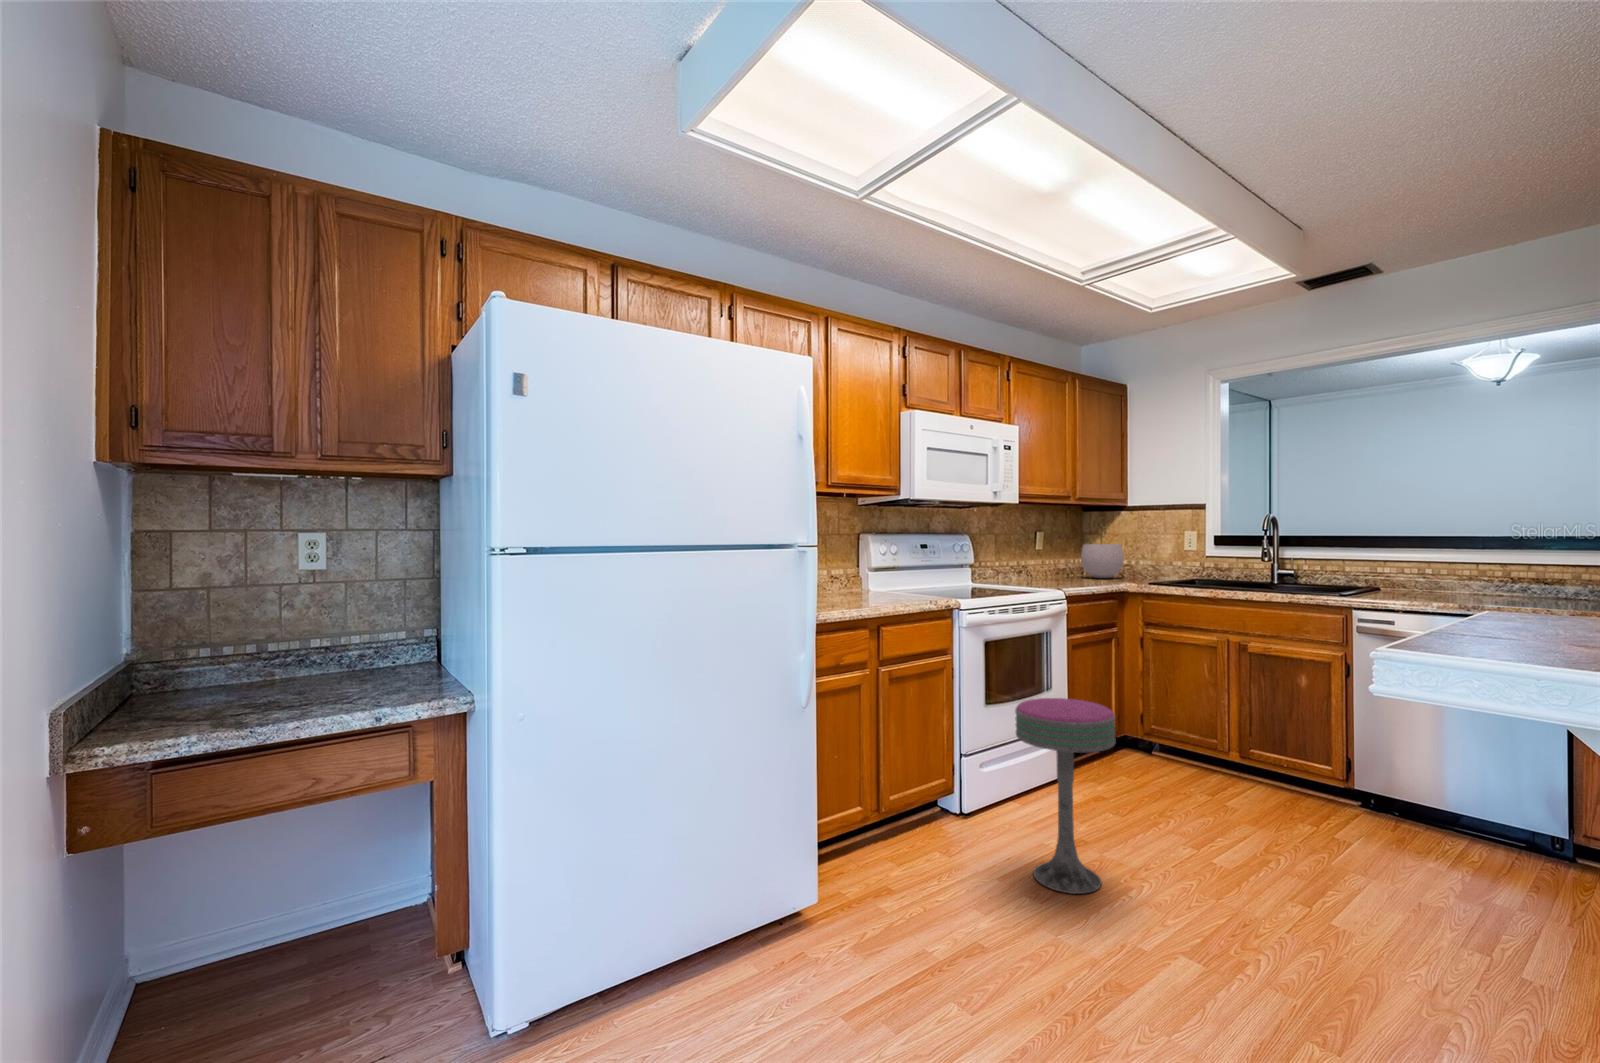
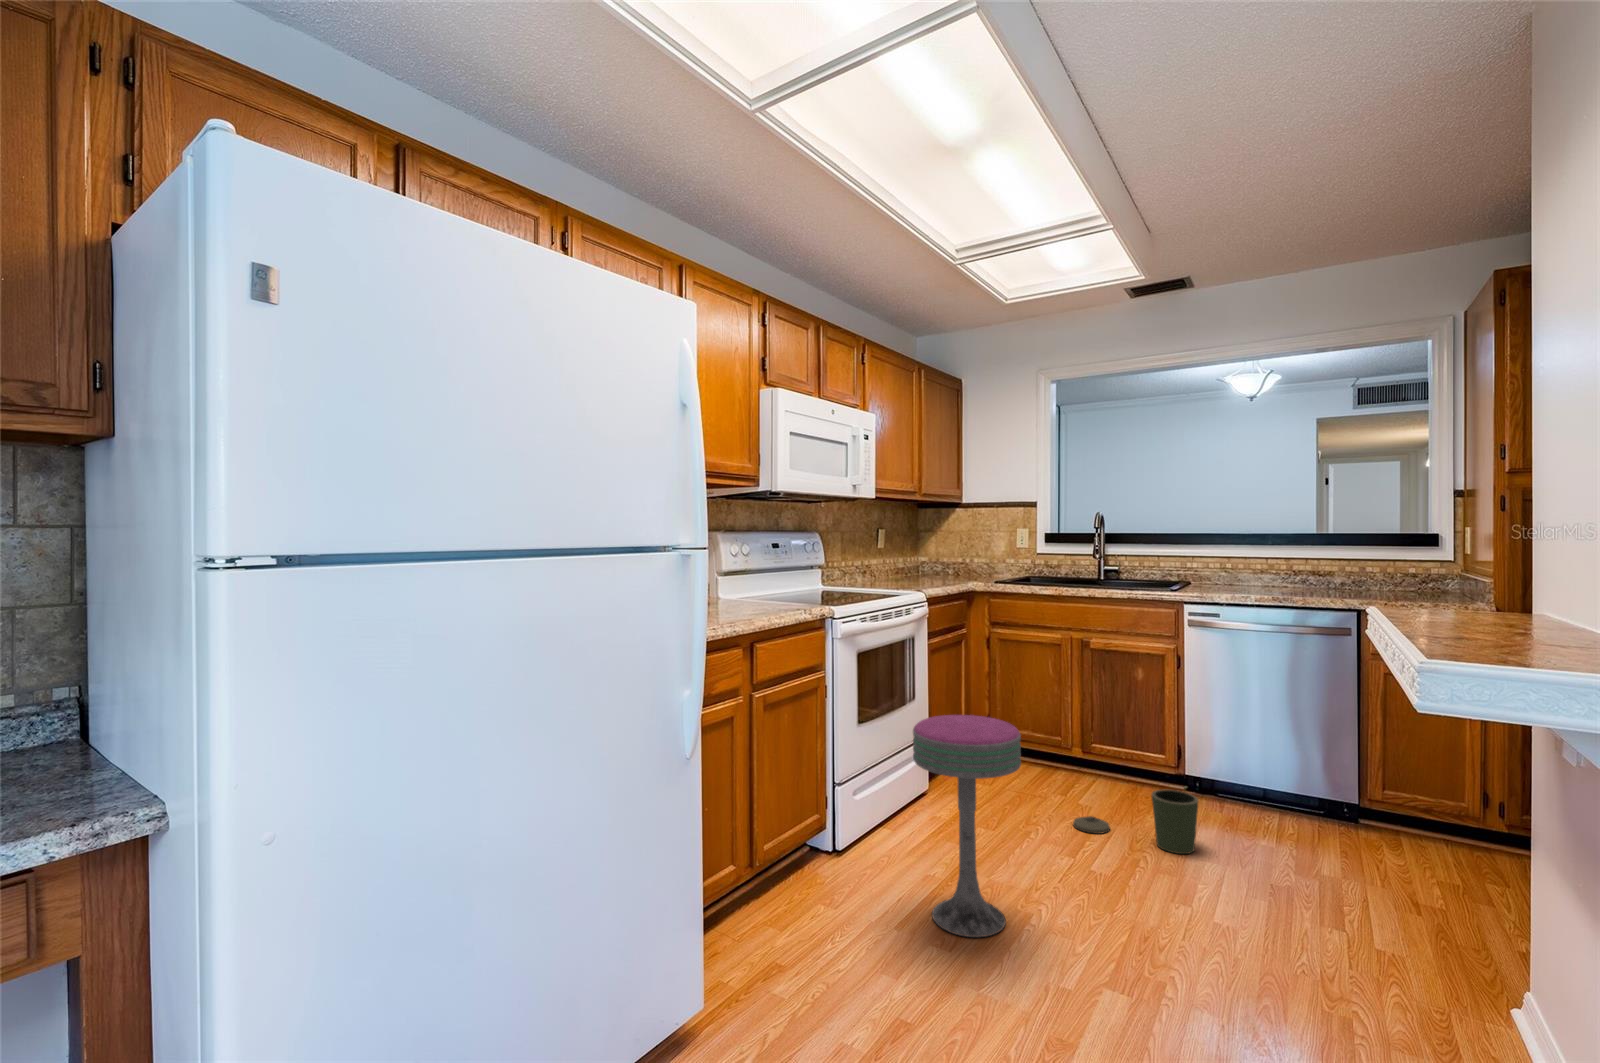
plant pot: present [1081,543,1124,578] -> none [917,526,958,577]
trash can: none [1208,793,1339,858] -> present [1073,789,1198,854]

